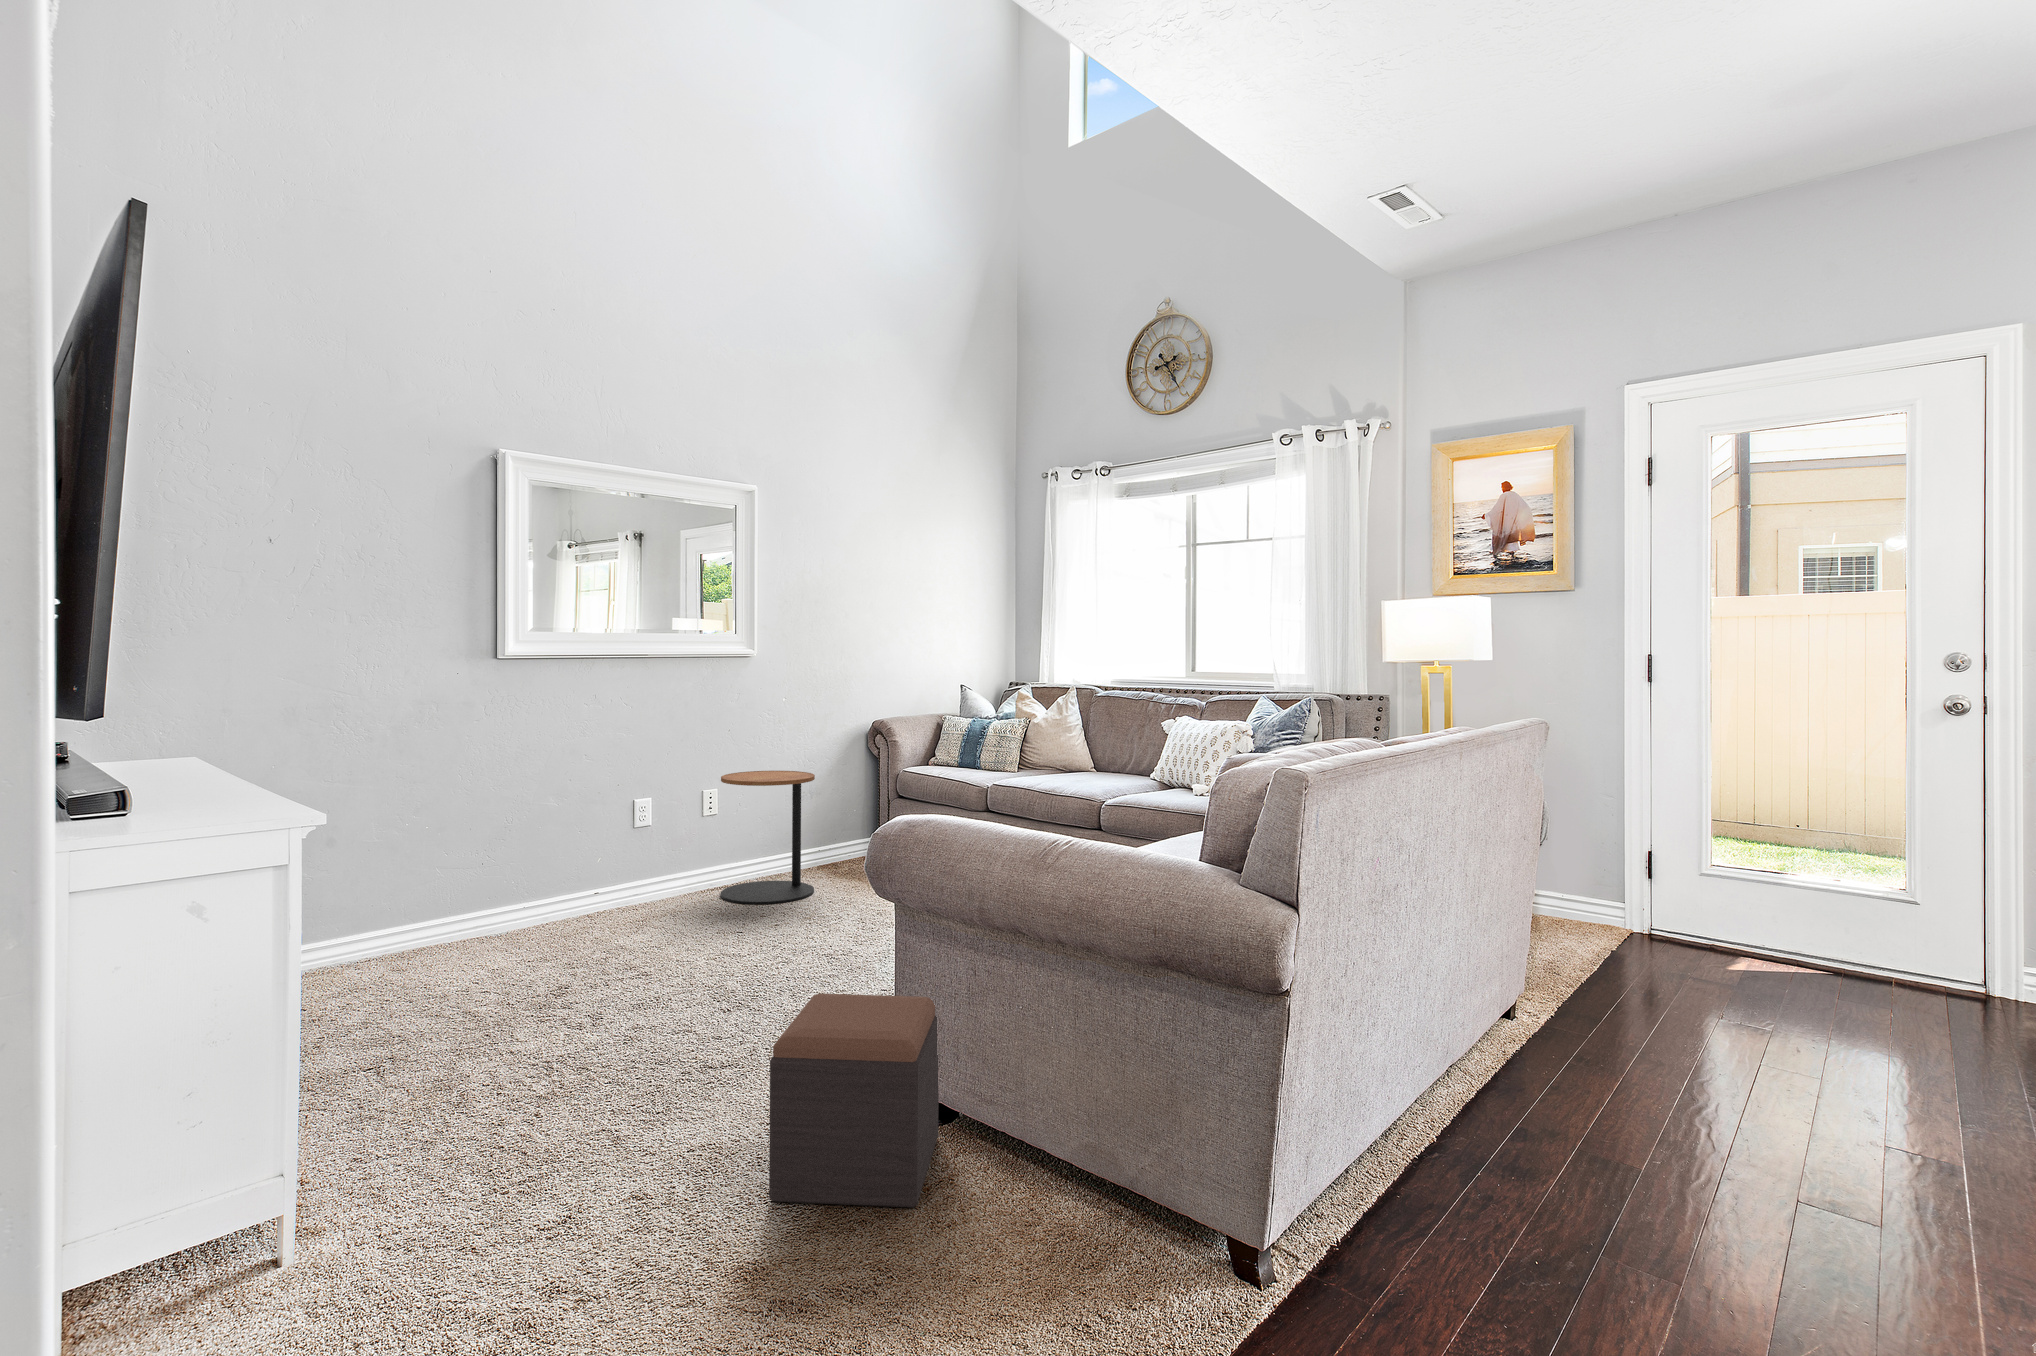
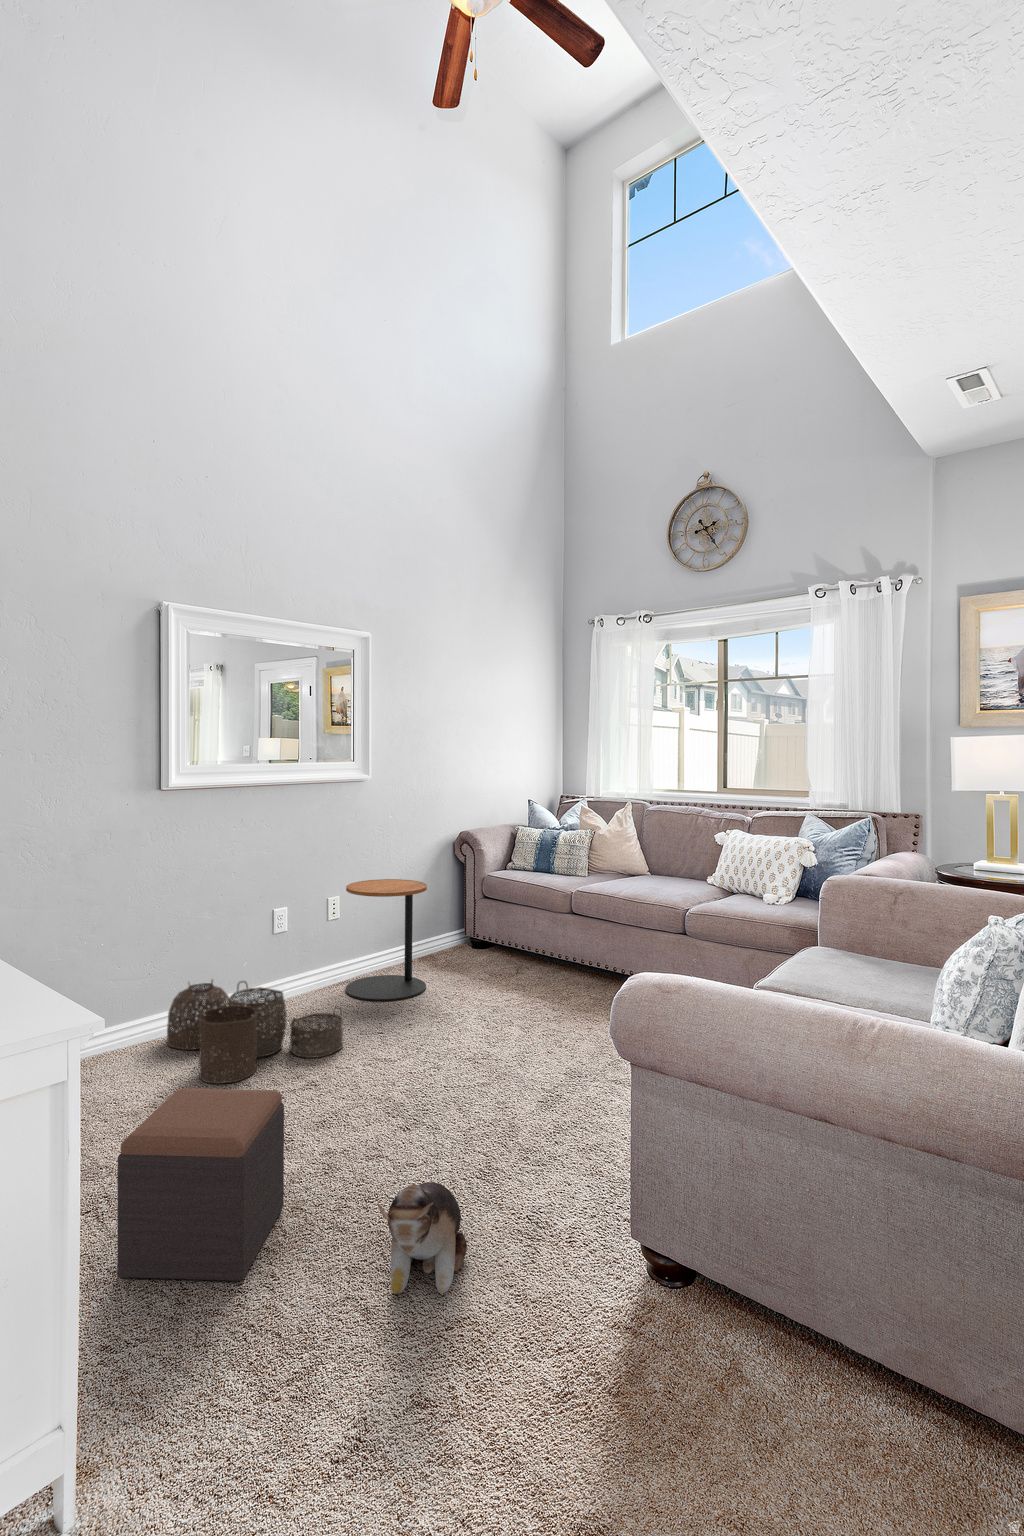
woven basket: none [503,869,695,971] -> present [167,980,343,1083]
footstool: present [769,994,939,1208] -> present [117,1088,284,1281]
plush toy: none [622,1016,742,1127] -> present [377,1182,467,1295]

